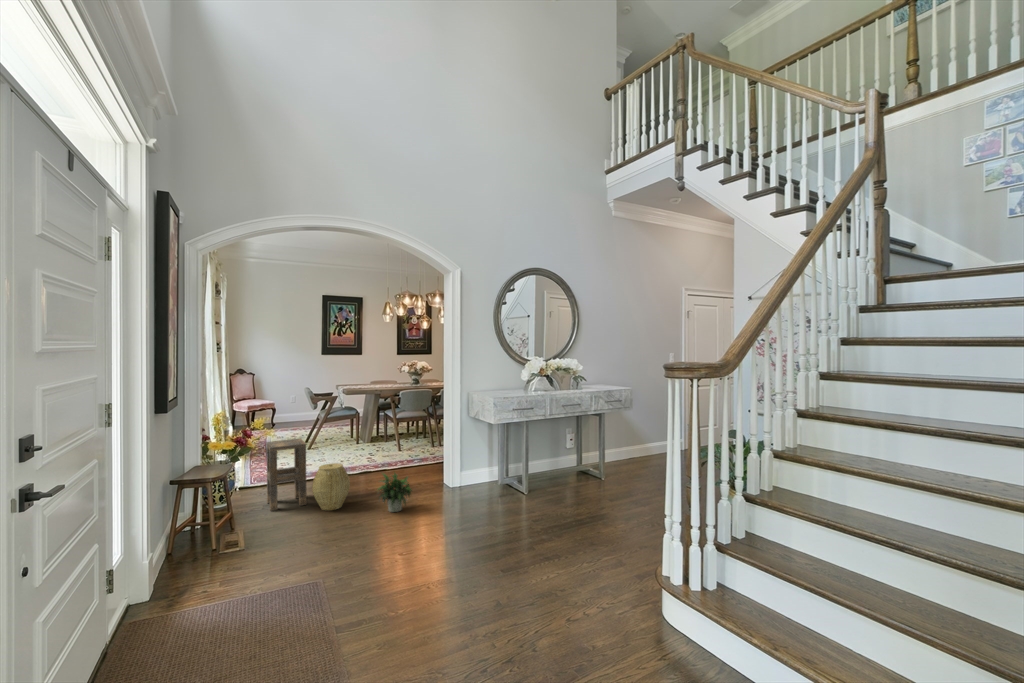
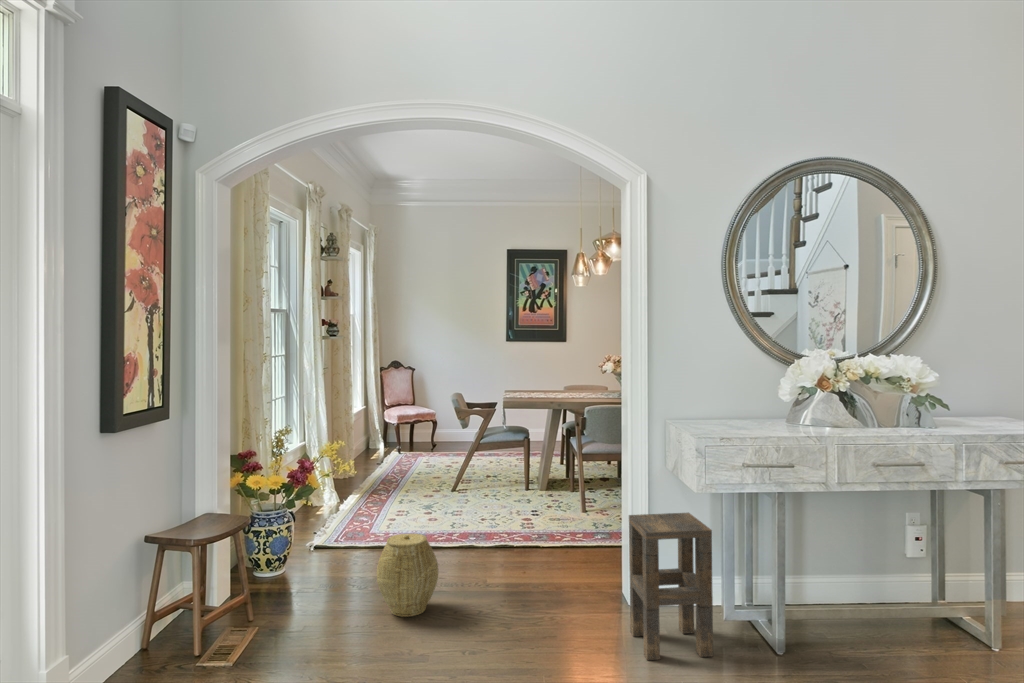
side table: present [267,439,307,511] -> present [629,513,713,660]
potted plant: present [378,473,412,512] -> none [464,563,535,644]

